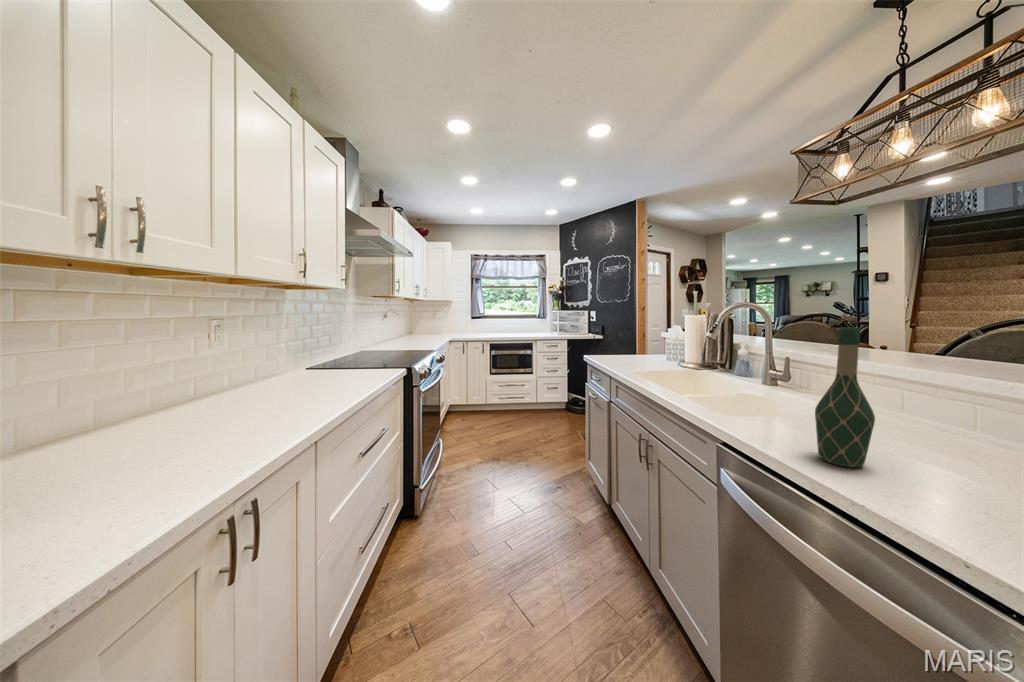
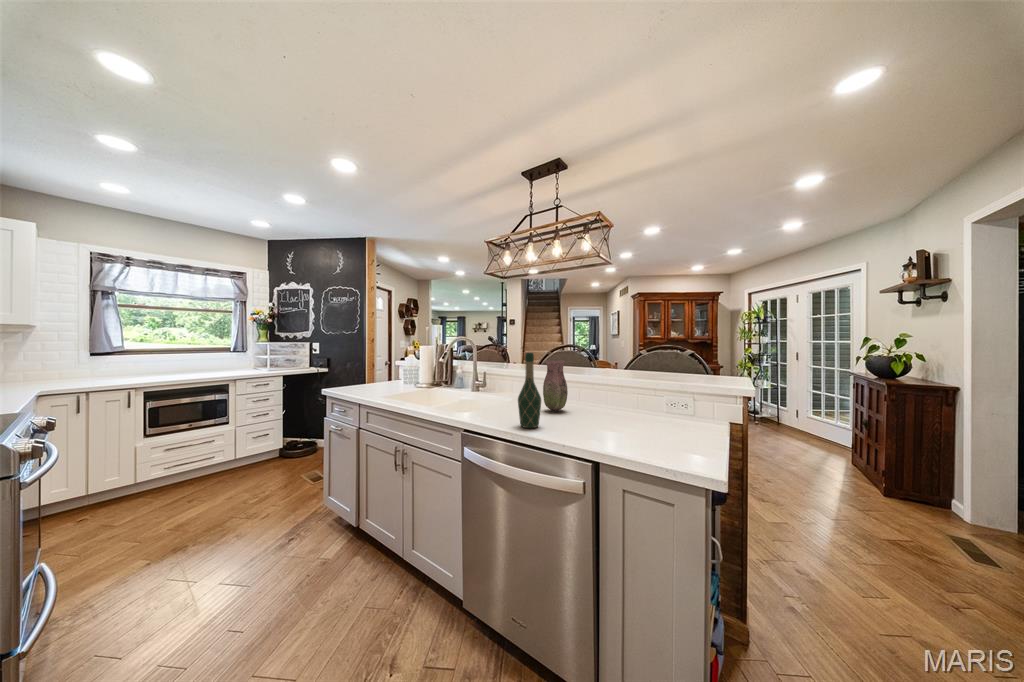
vase: none [894,342,969,443] -> present [543,360,568,411]

